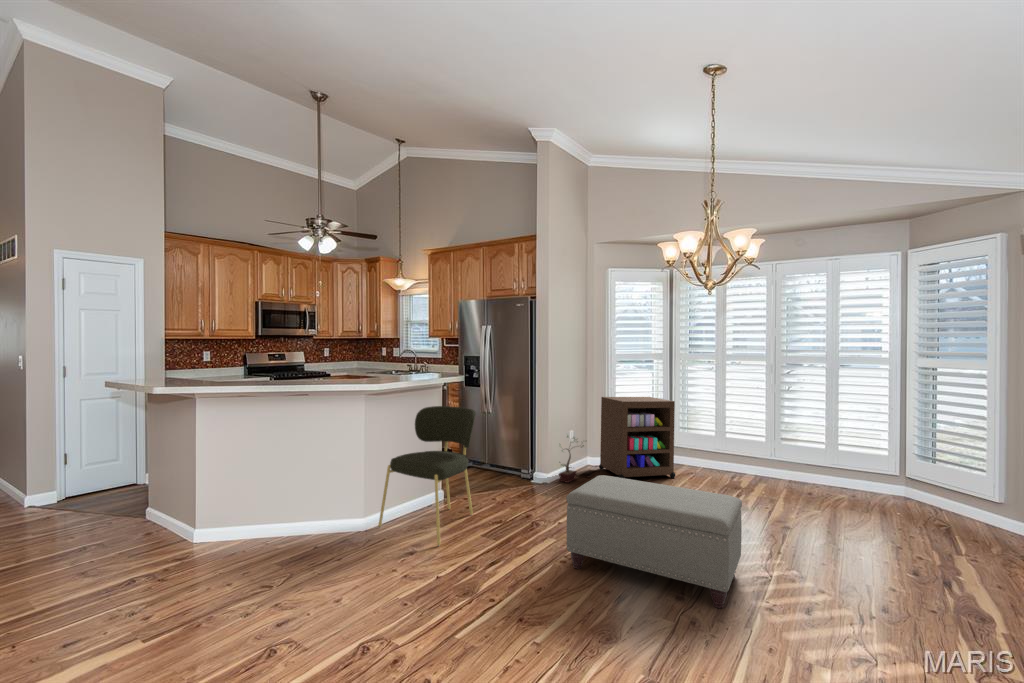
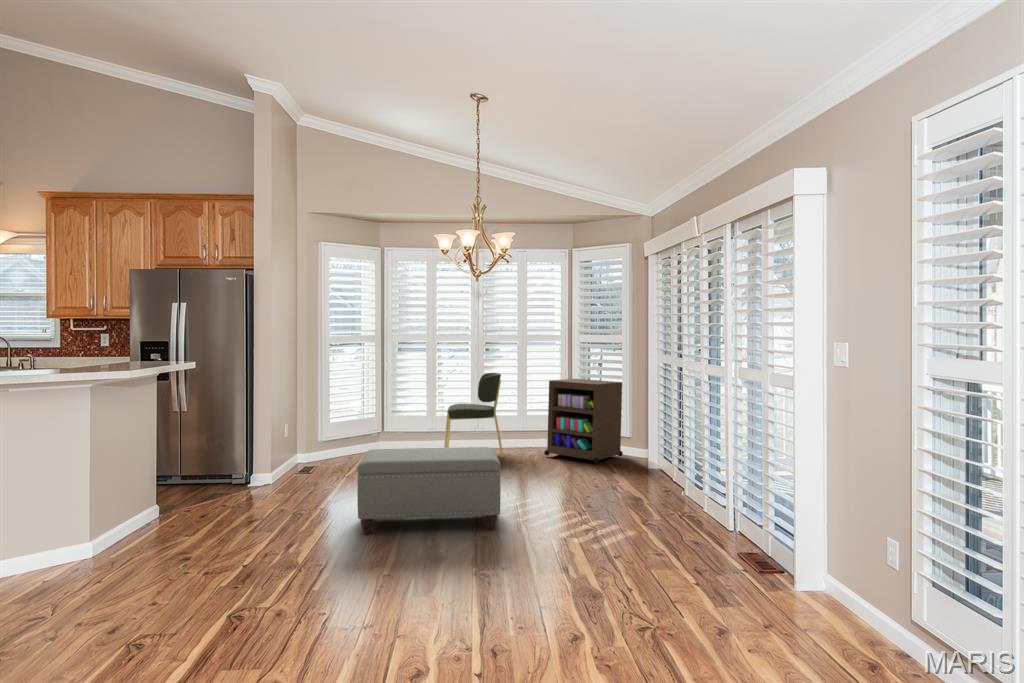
storage cabinet: present [599,397,675,478] -> present [544,379,623,464]
dining chair: present [379,406,476,546] -> present [444,373,503,457]
potted plant: present [559,435,584,483] -> none [281,425,307,480]

